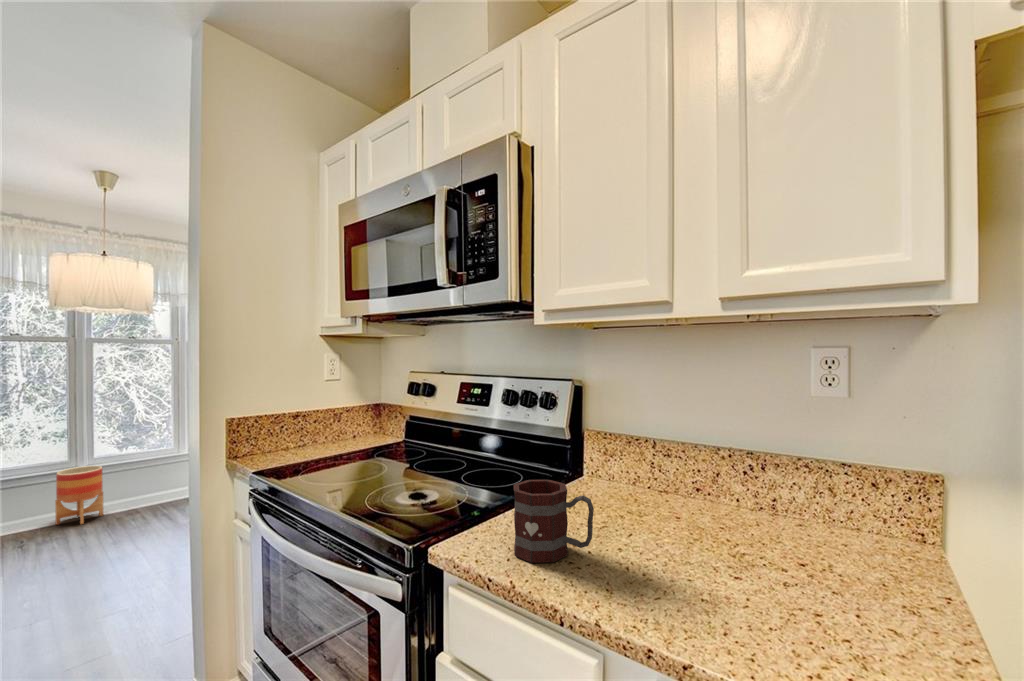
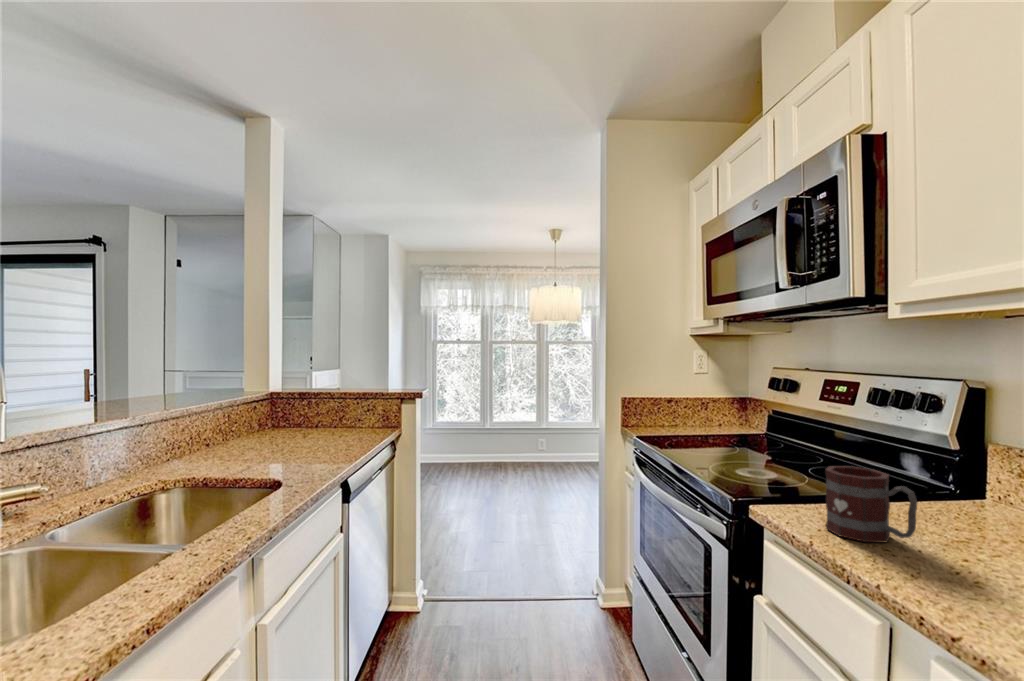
planter: present [55,466,103,525] -> none [528,430,552,470]

